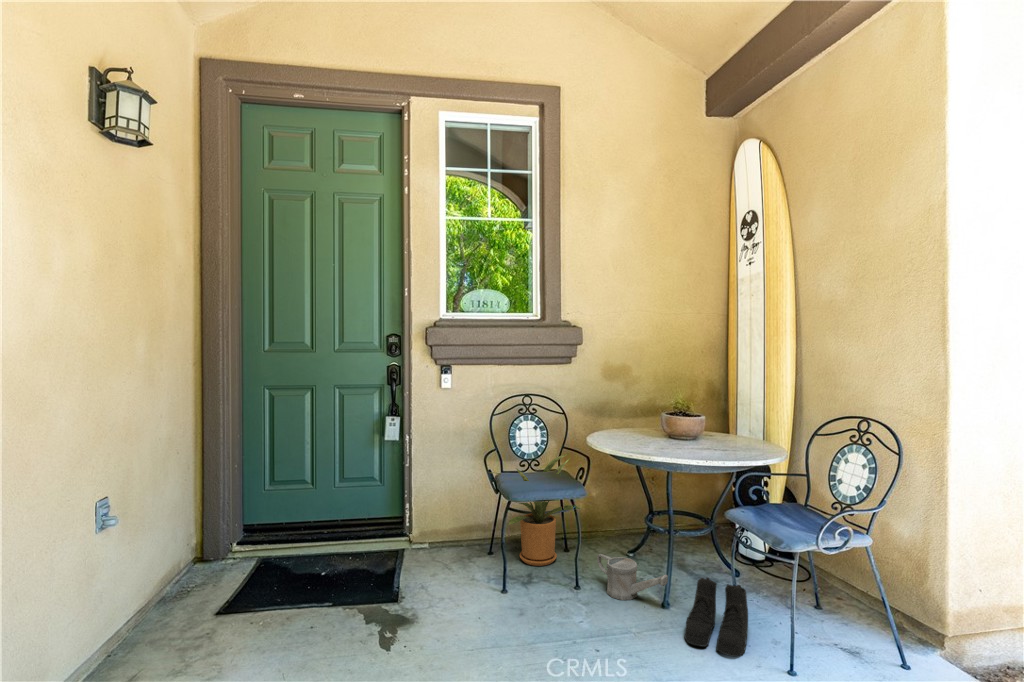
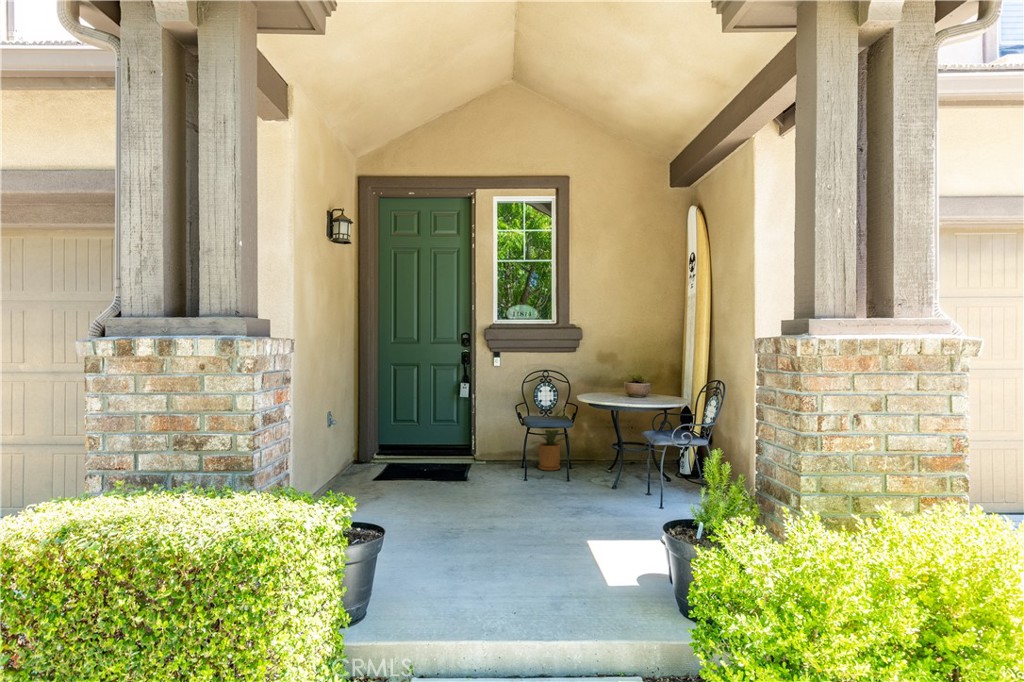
watering can: present [597,554,668,600] -> none [579,460,610,482]
boots: present [685,578,748,657] -> none [610,464,646,496]

